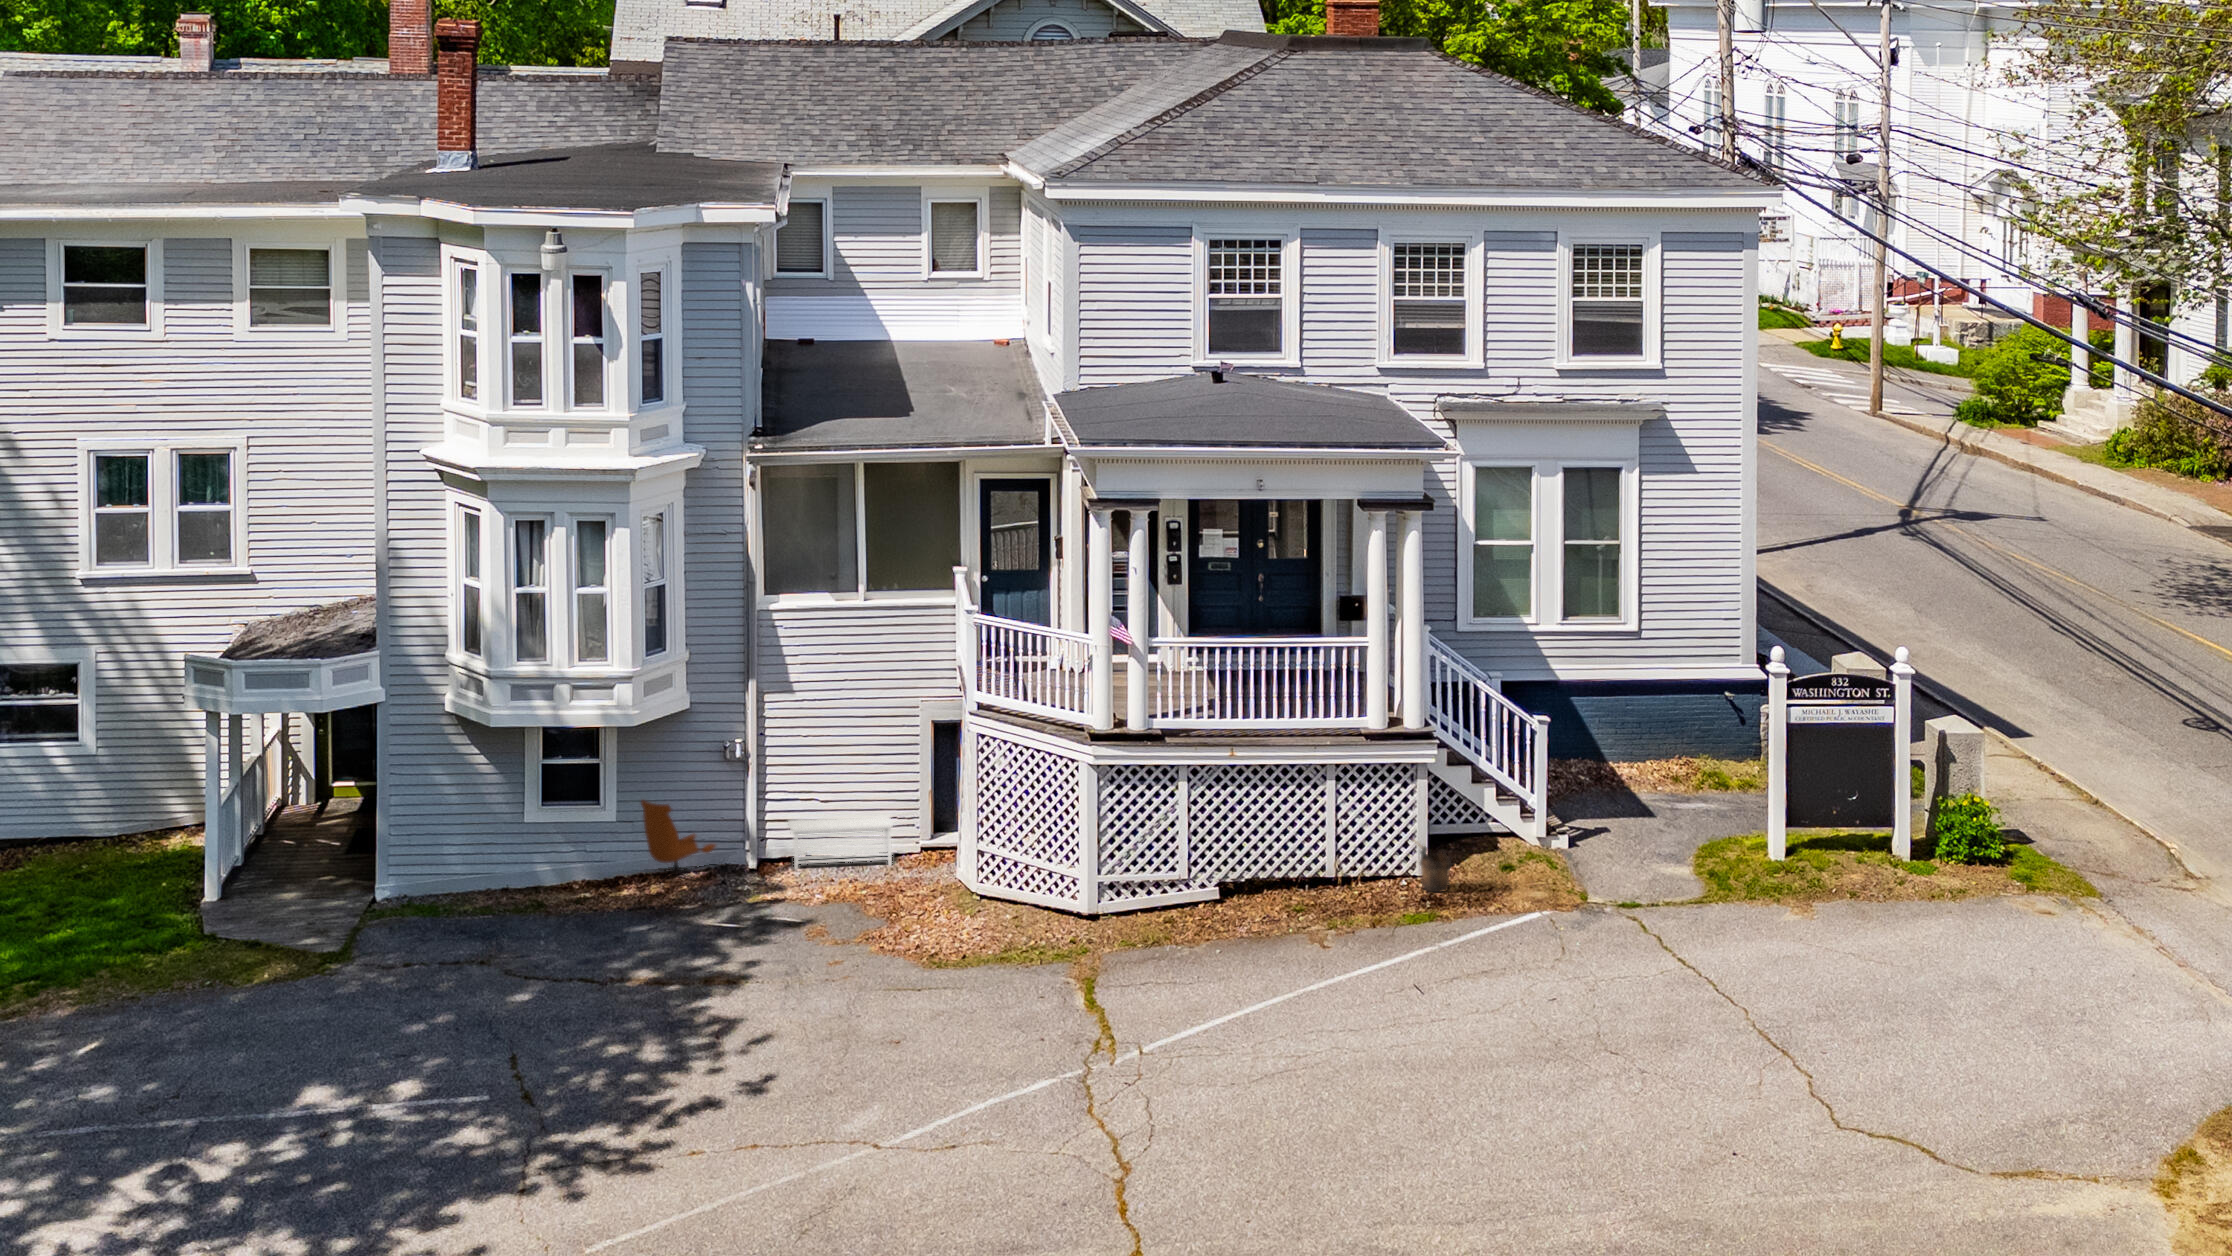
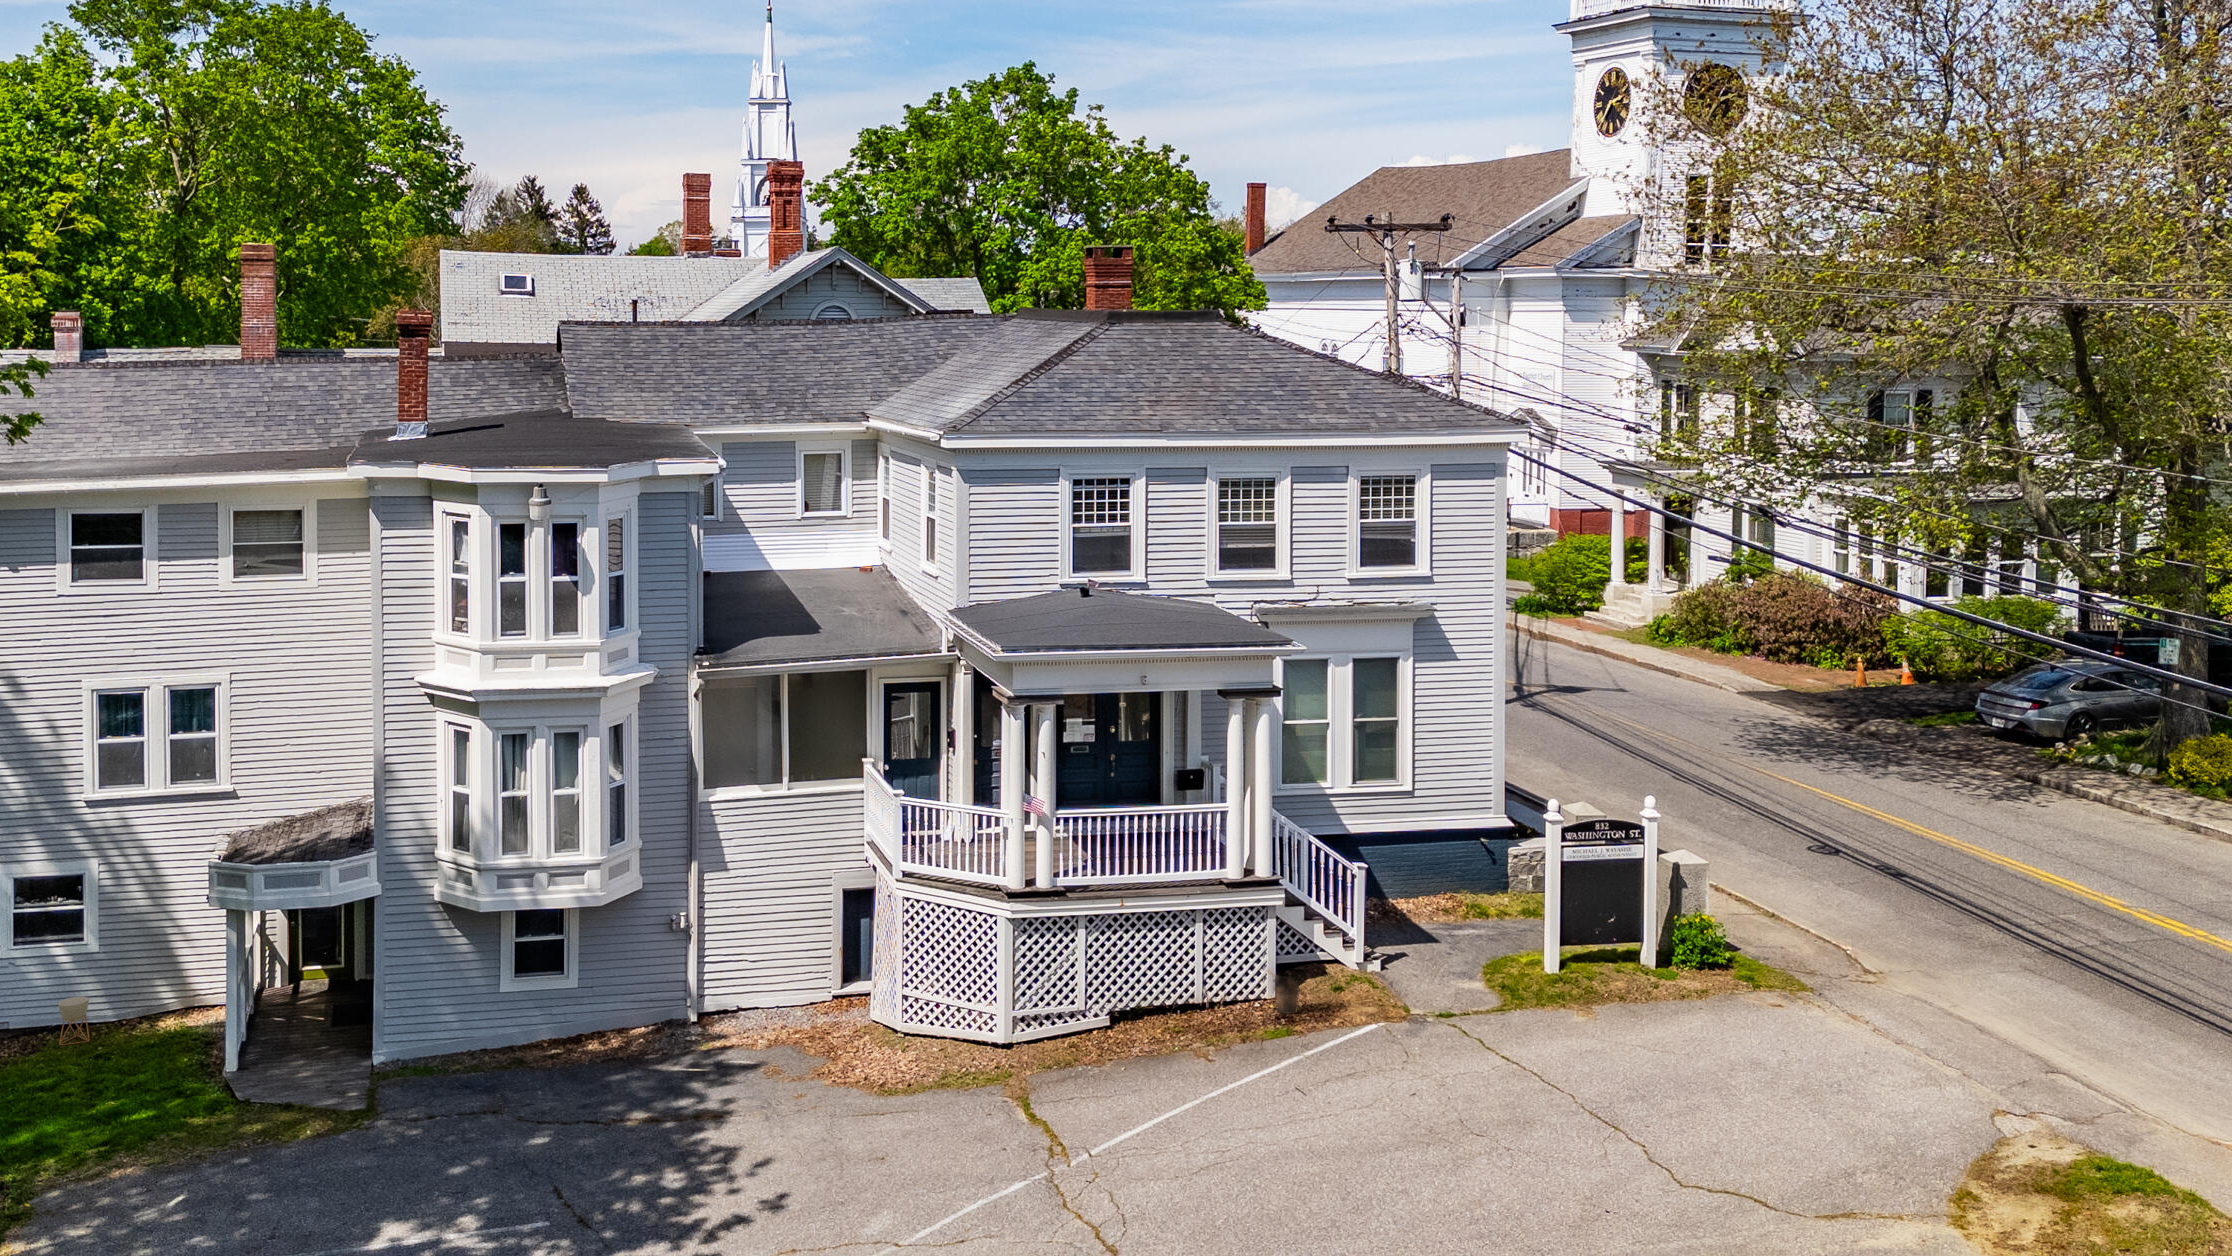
planter: none [51,794,84,845] -> present [58,996,89,1045]
lounge chair: present [641,800,715,879] -> none [610,972,684,1048]
storage bench: present [788,815,893,869] -> none [734,966,828,1027]

